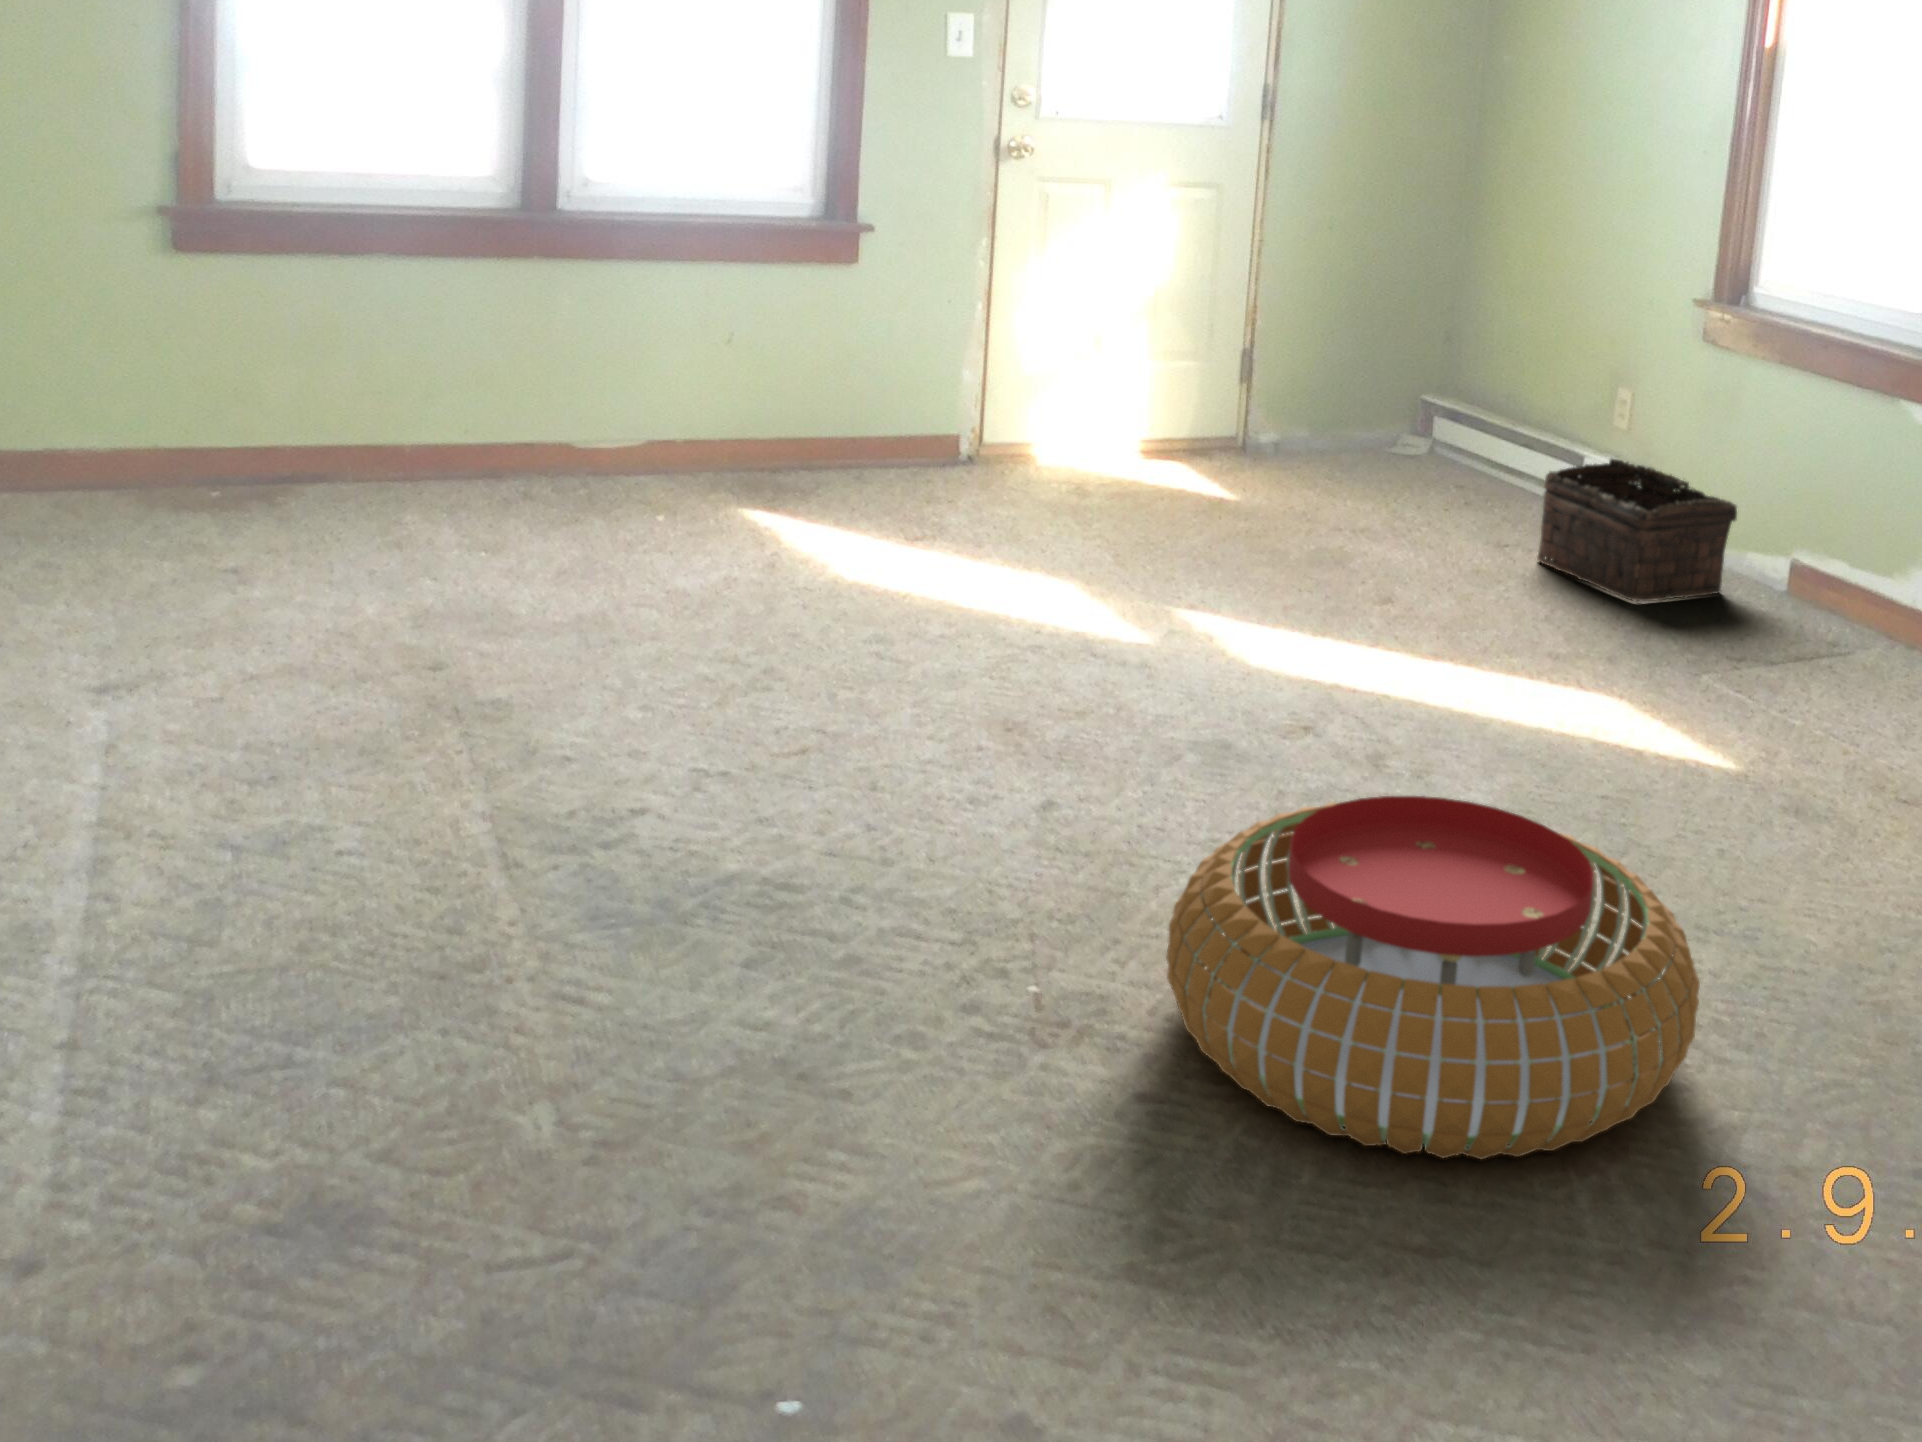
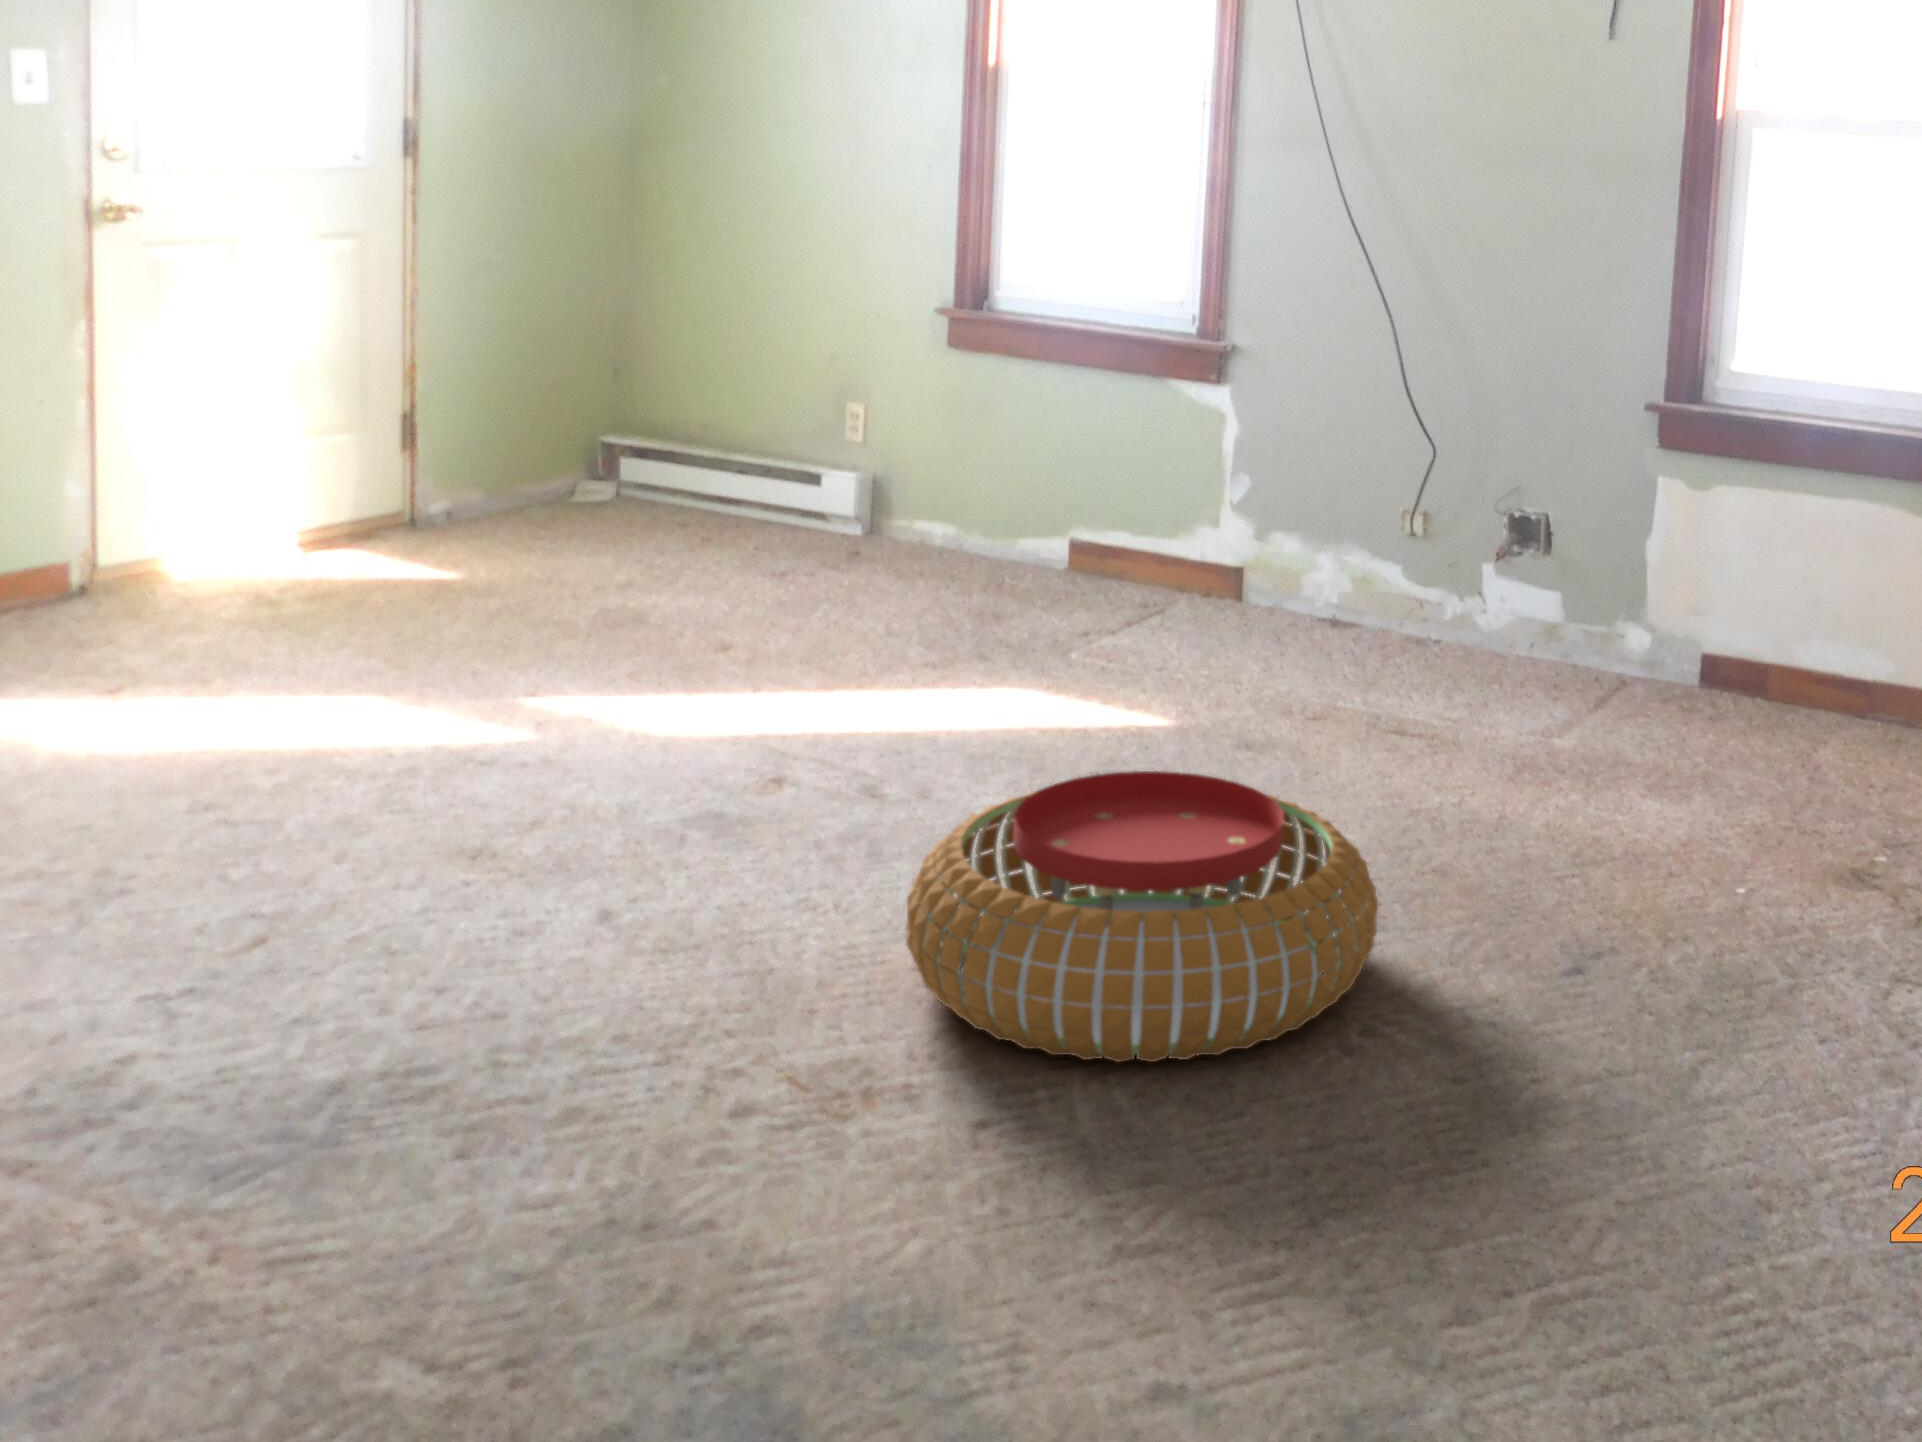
basket: present [1537,459,1737,601] -> none [828,472,1026,605]

